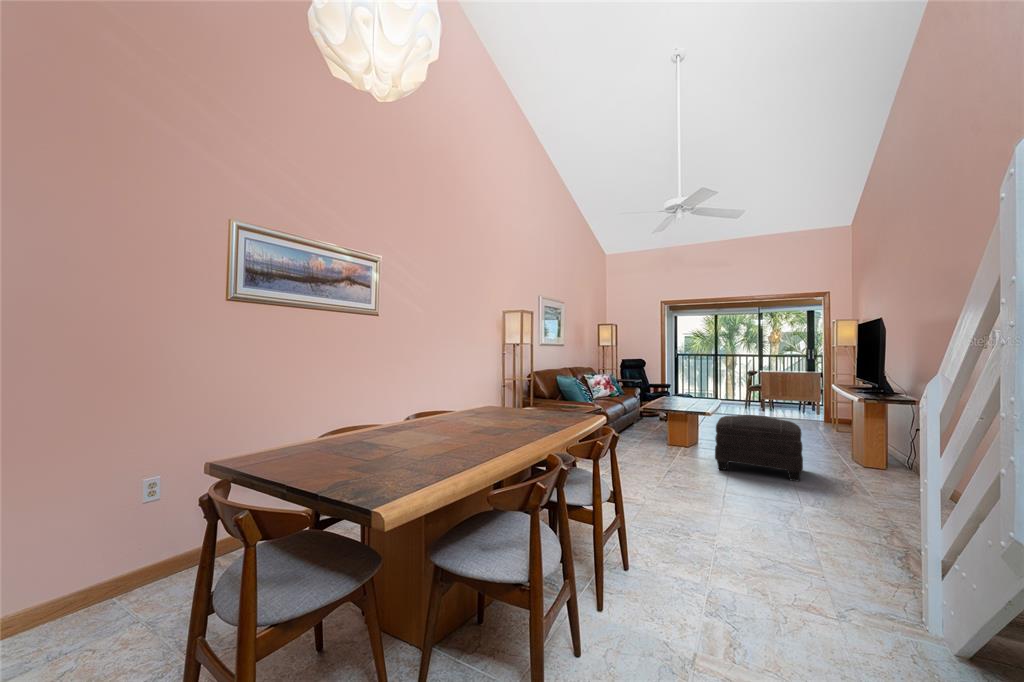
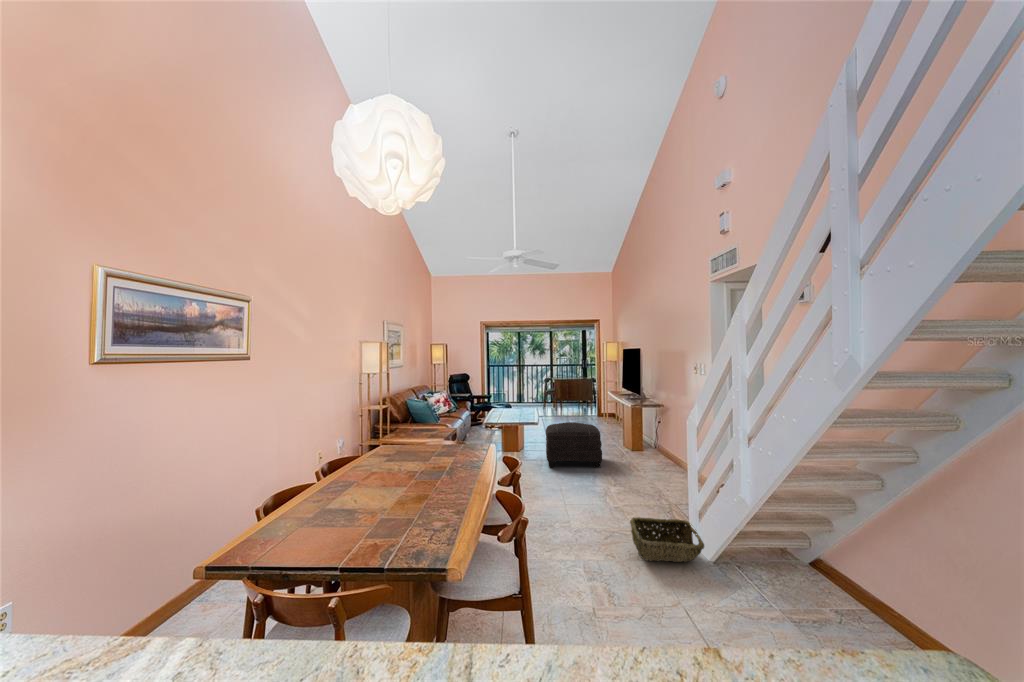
woven basket: none [792,546,943,646] -> present [630,517,704,562]

